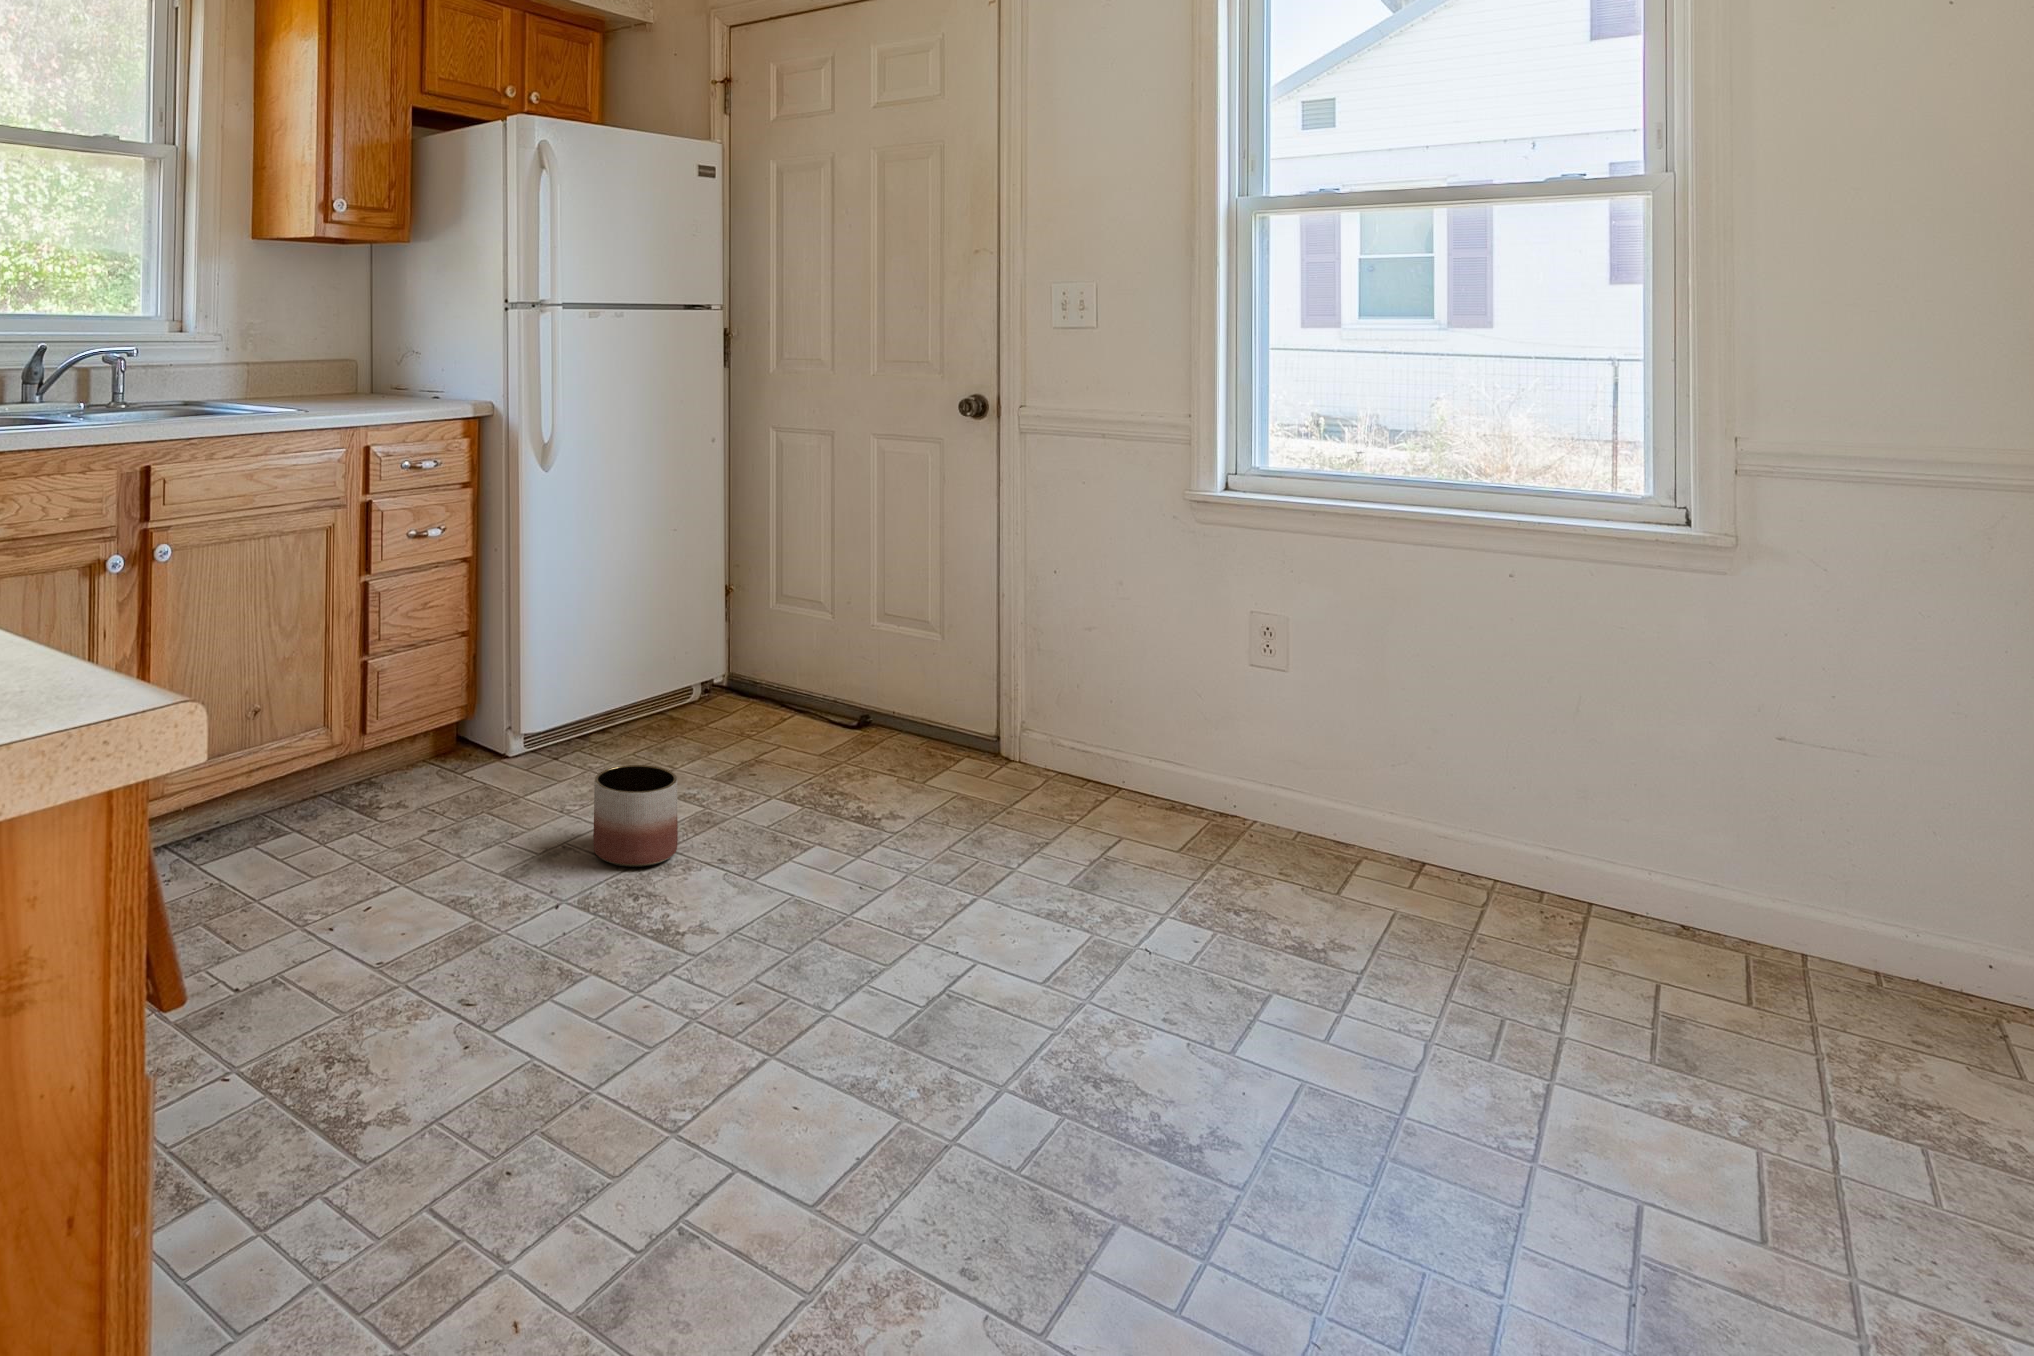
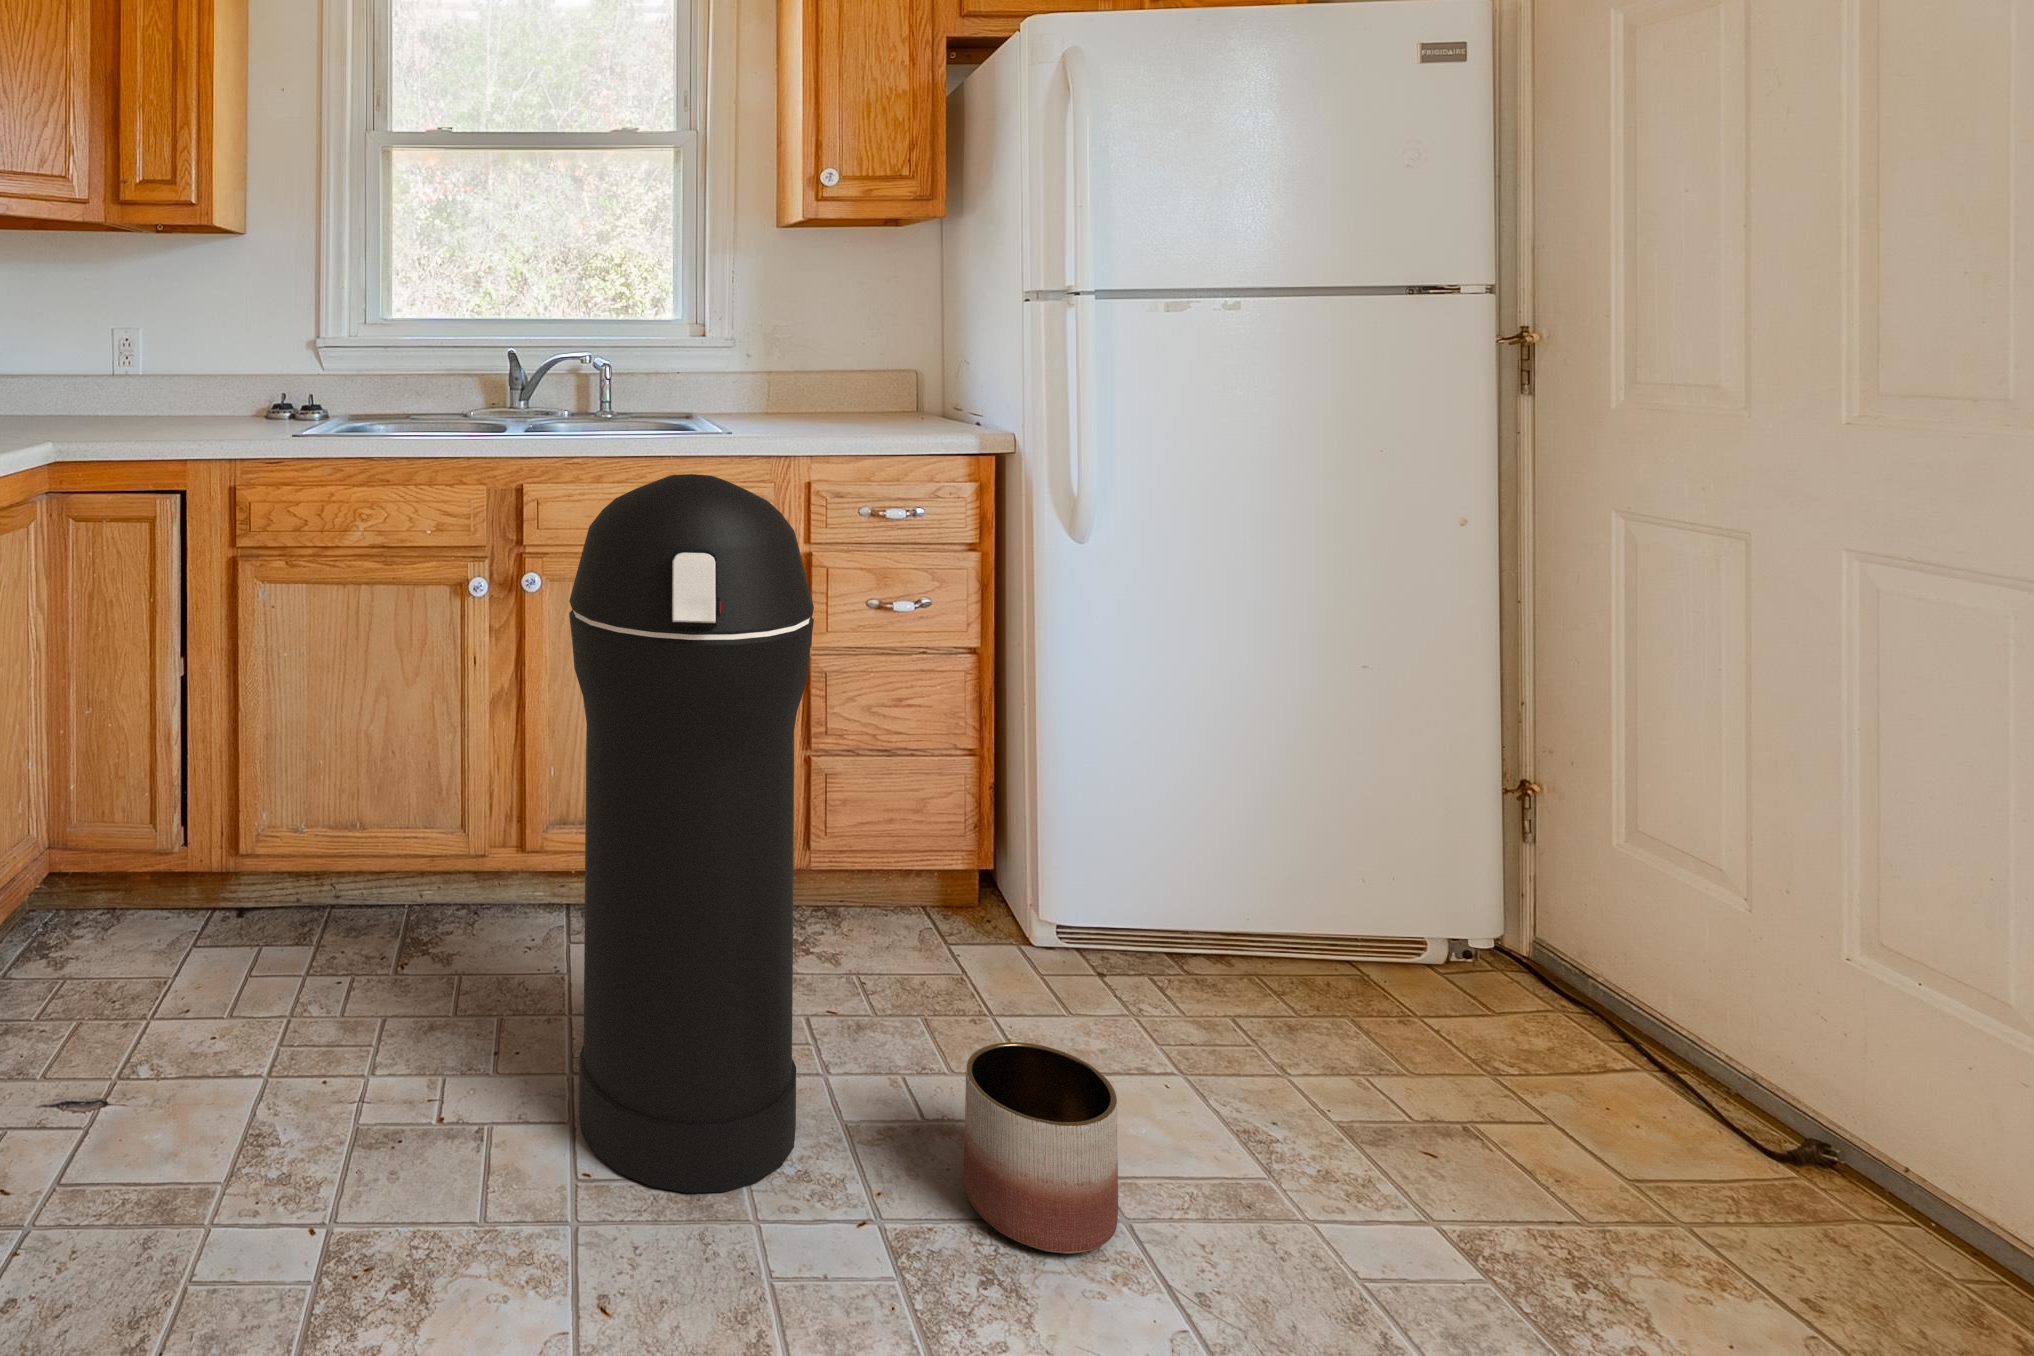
trash can: none [335,435,514,933] -> present [569,474,814,1193]

